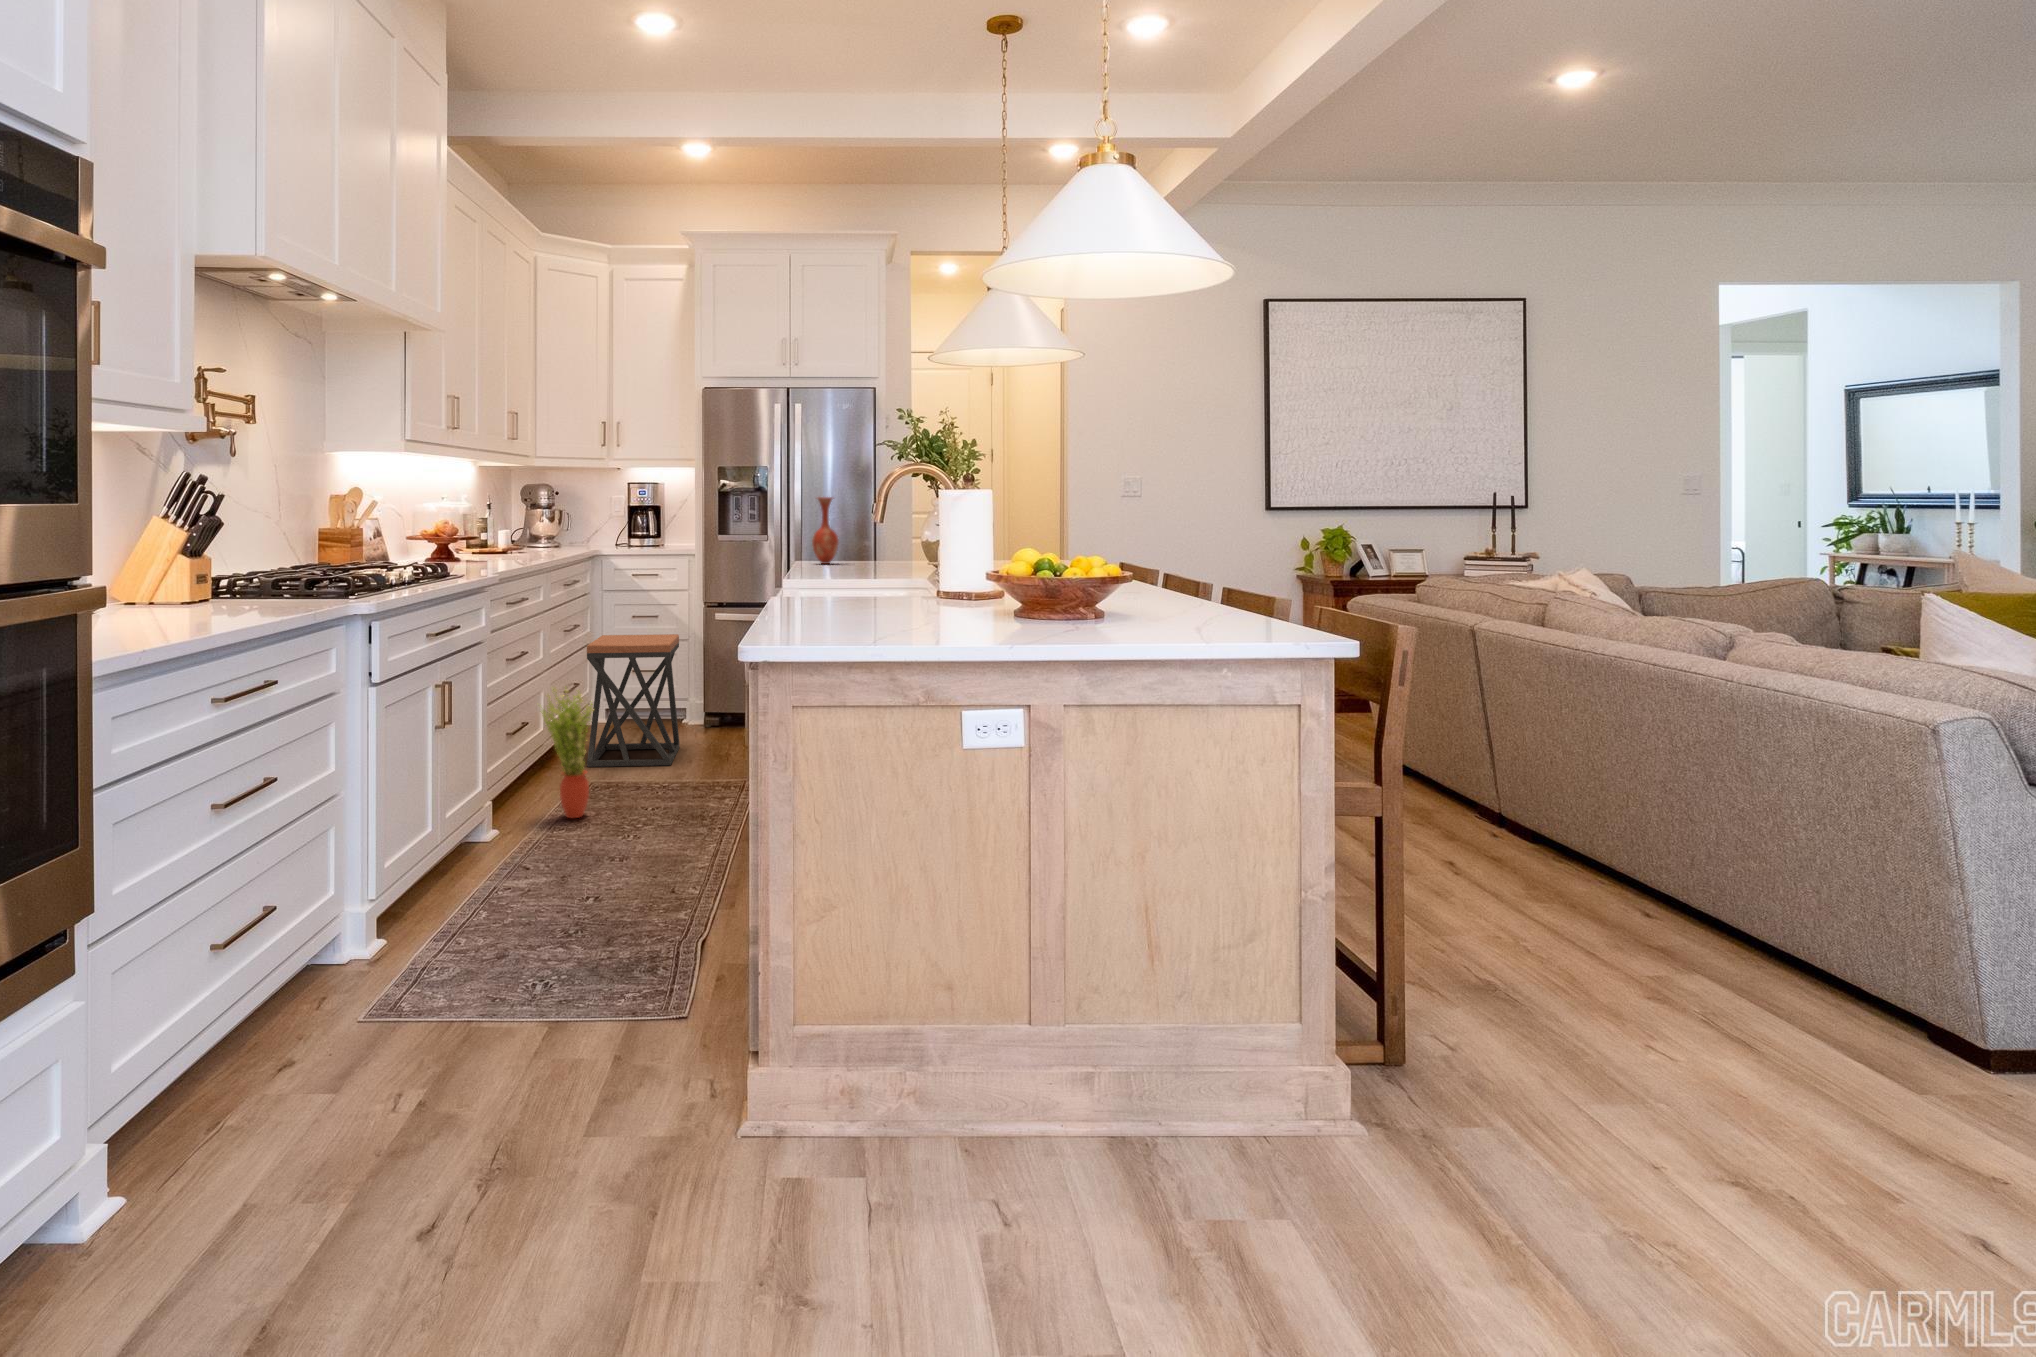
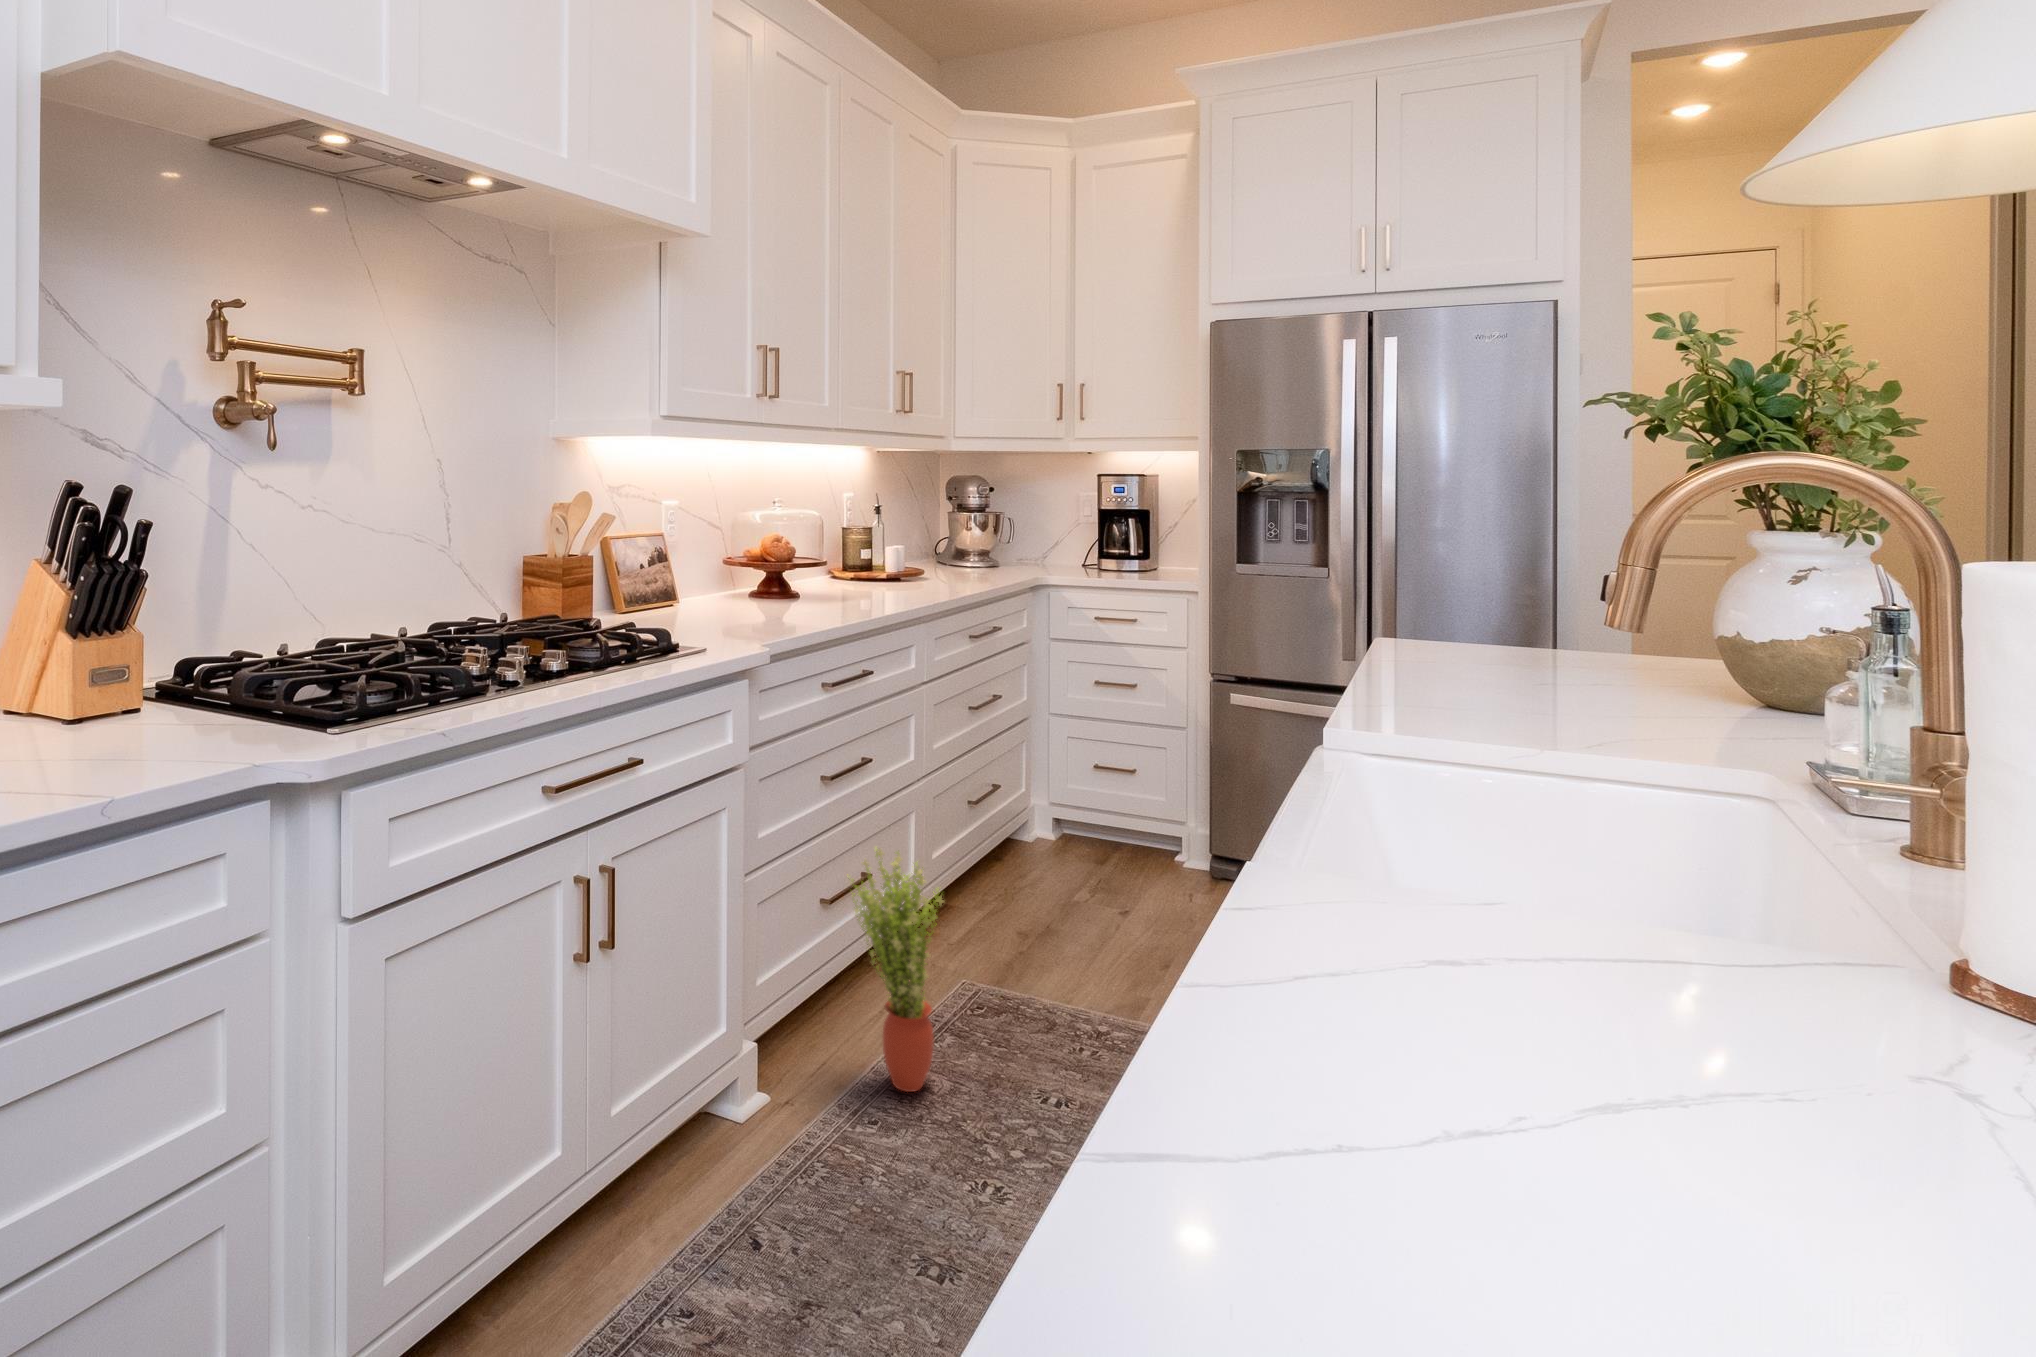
vase: present [812,497,839,564] -> none [1415,516,1476,648]
stool: present [587,634,679,767] -> none [986,721,1154,971]

